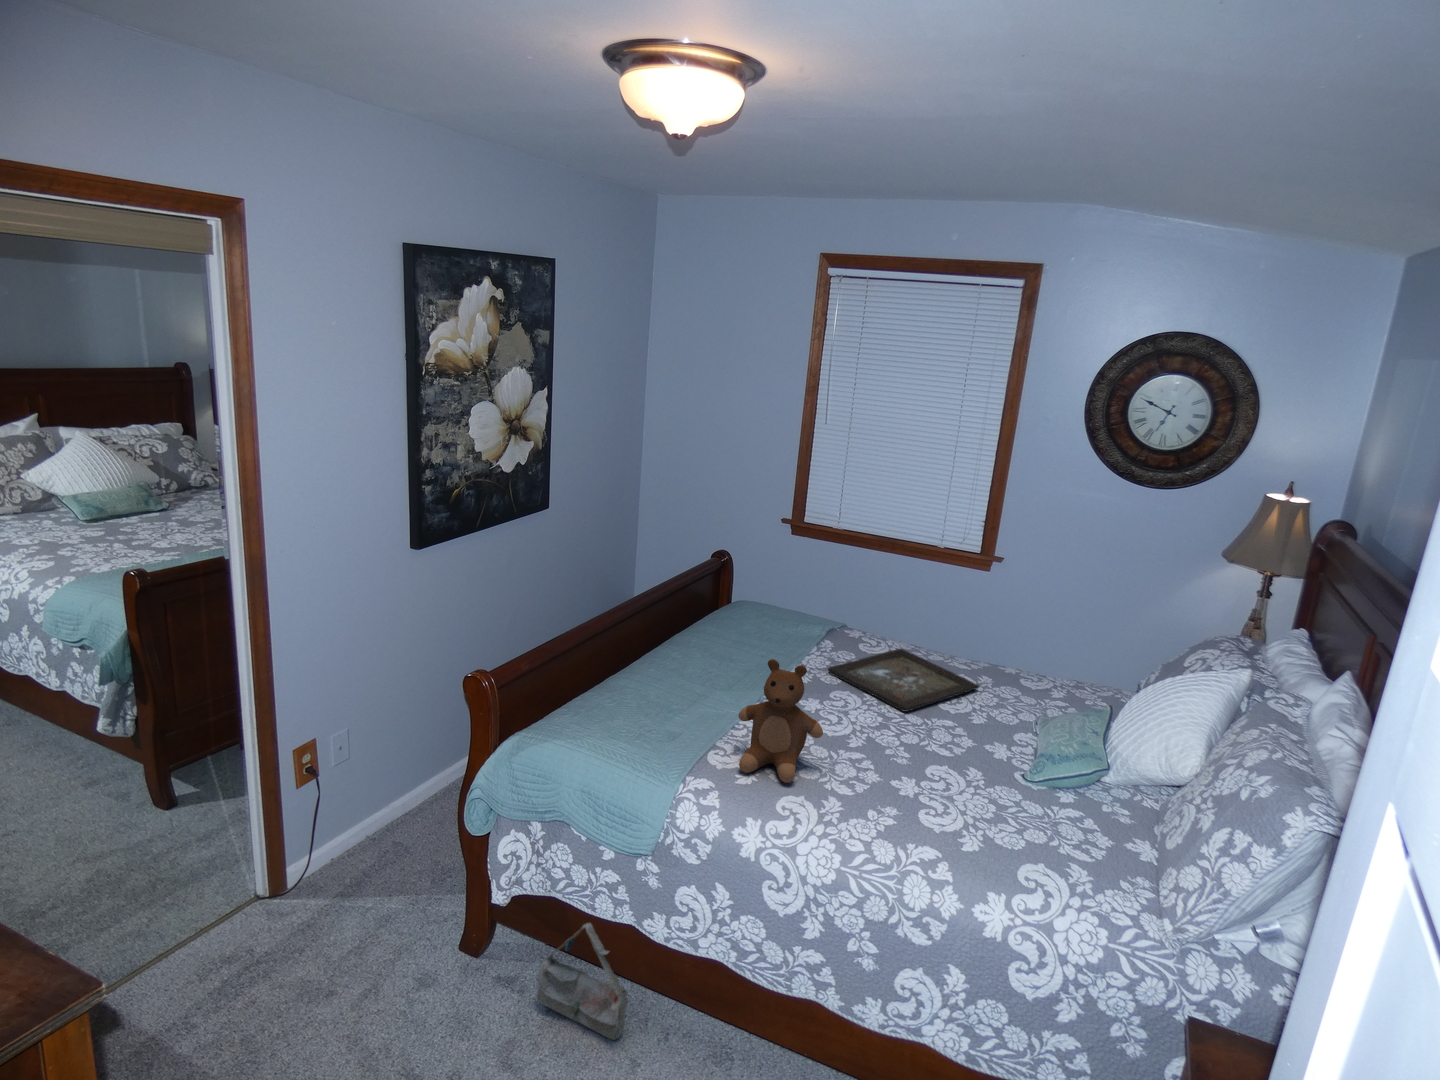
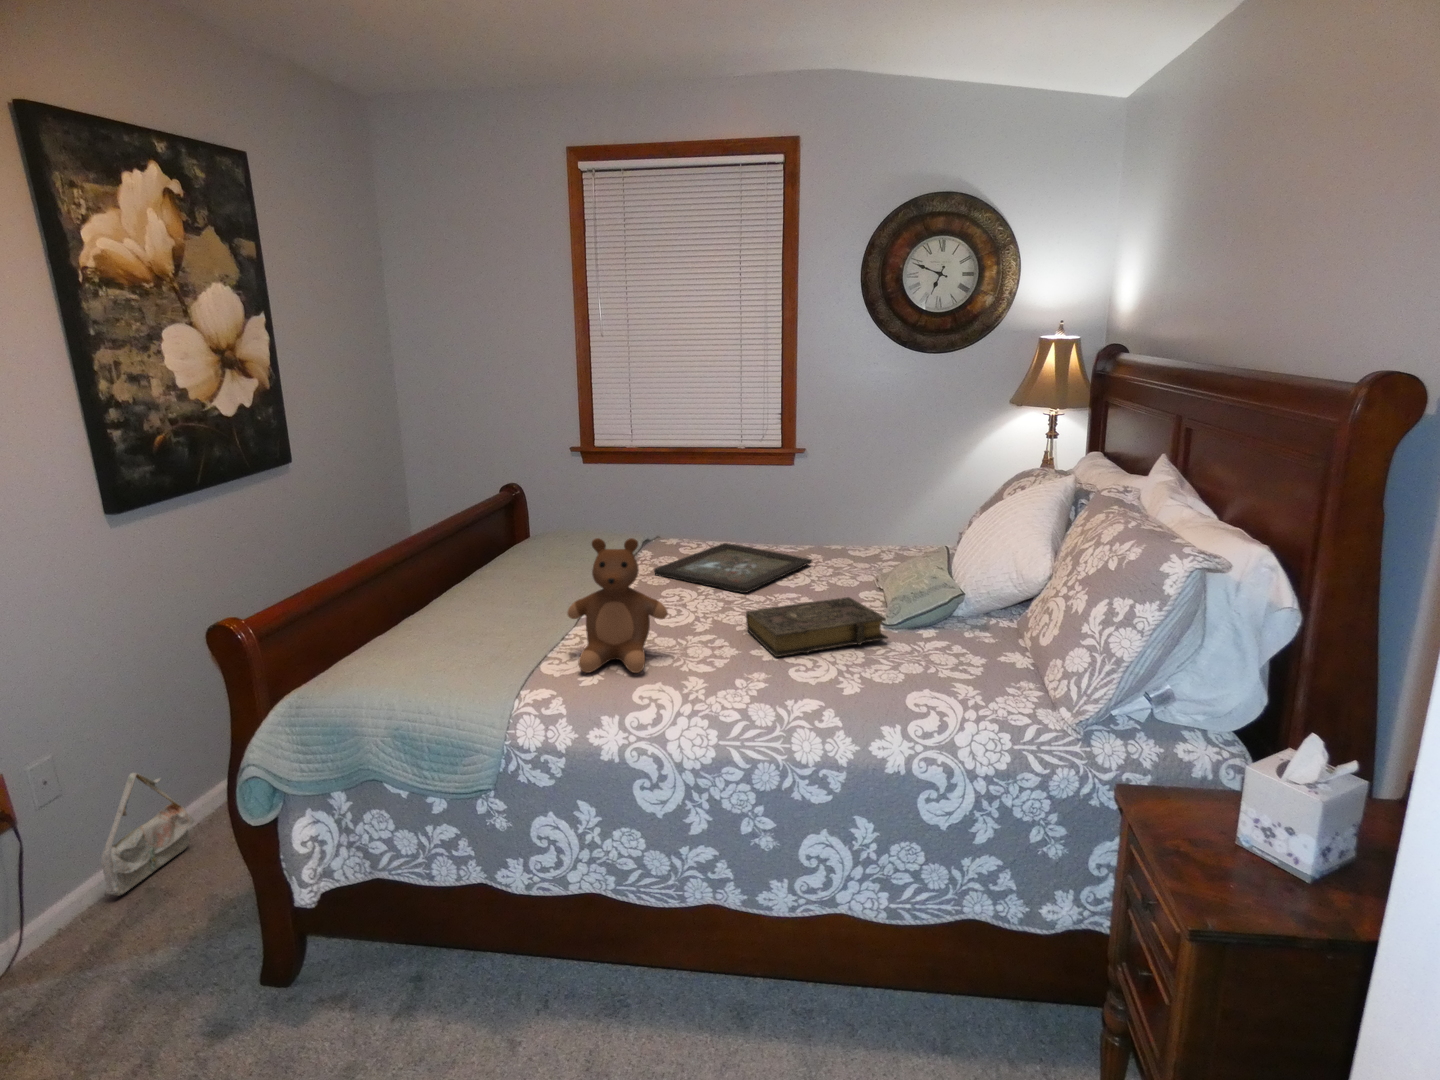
book: none [895,740,1024,798] -> present [746,597,888,657]
bag: present [536,923,627,1040] -> present [101,773,194,896]

